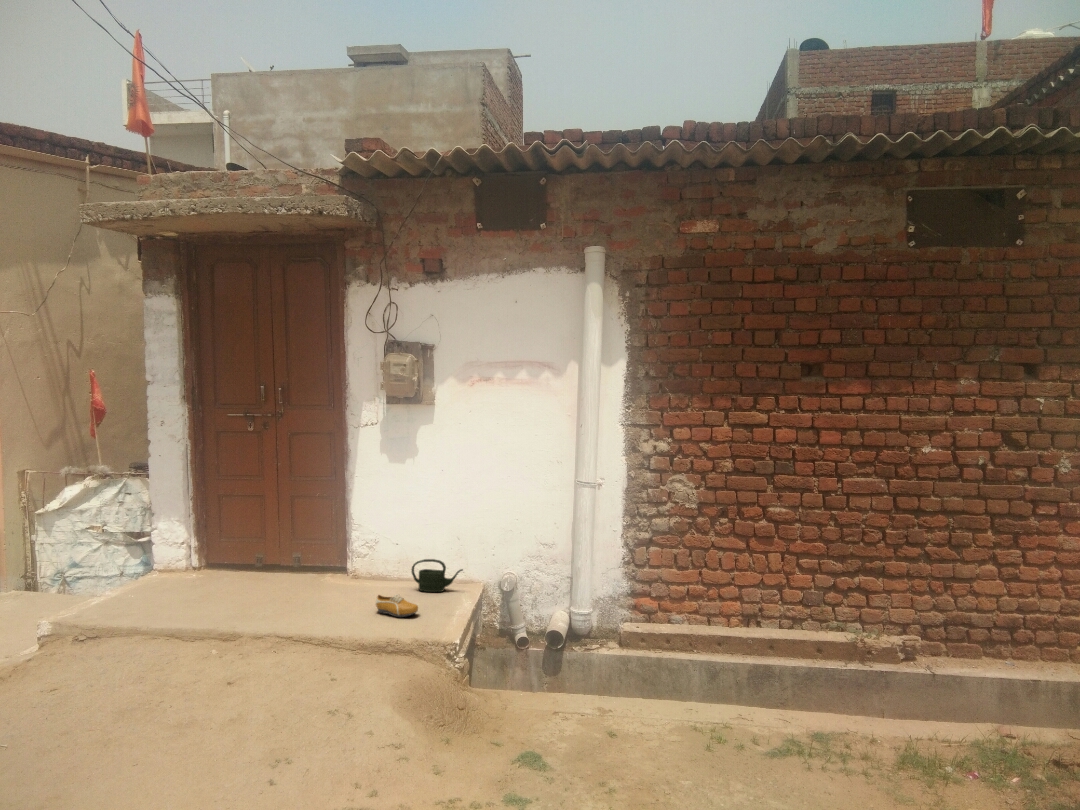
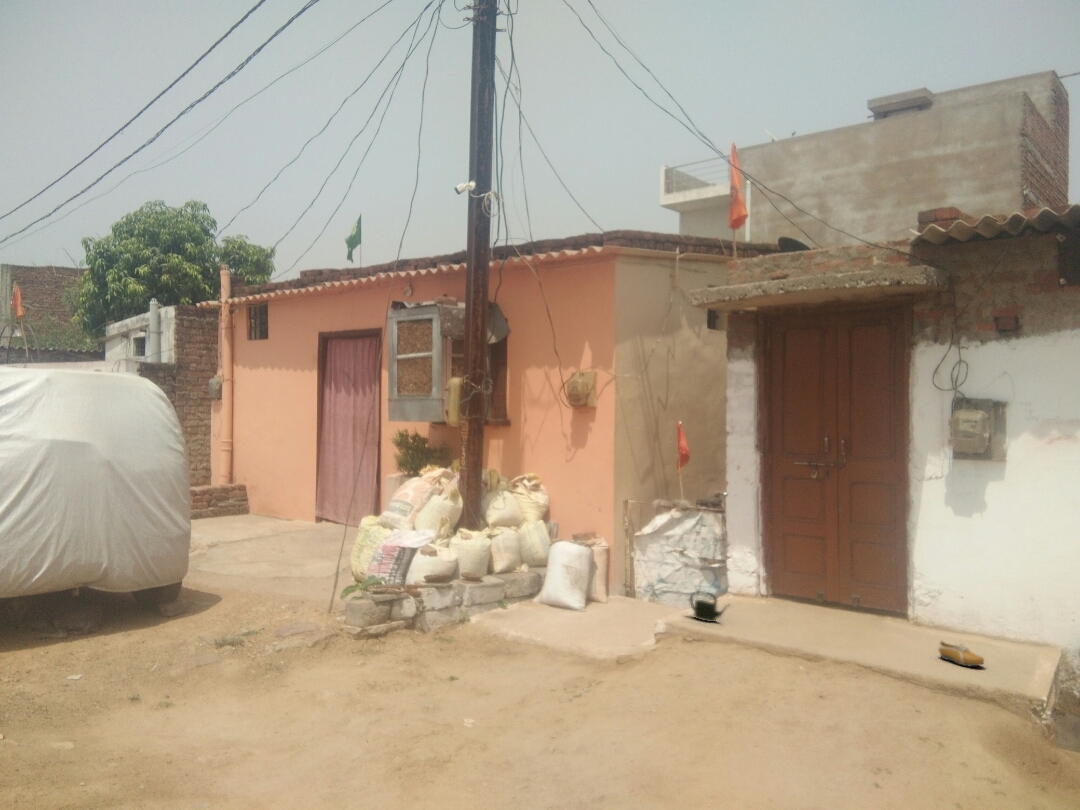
watering can: present [412,559,463,592] -> present [690,593,727,622]

